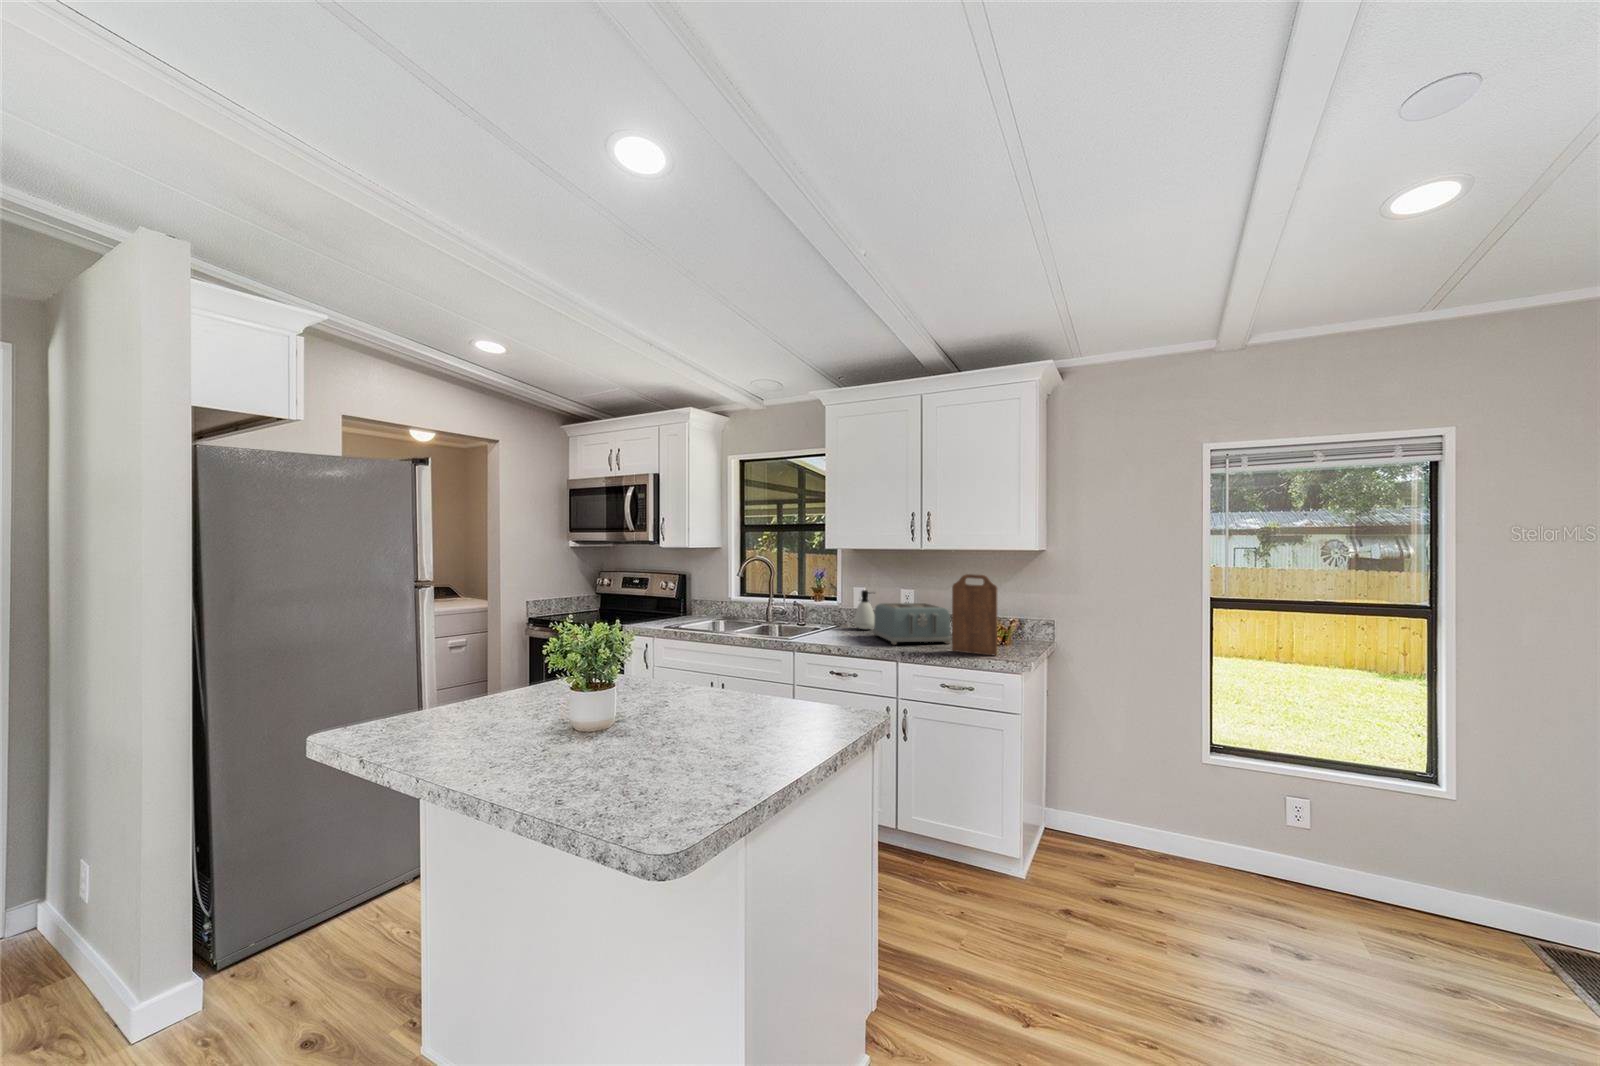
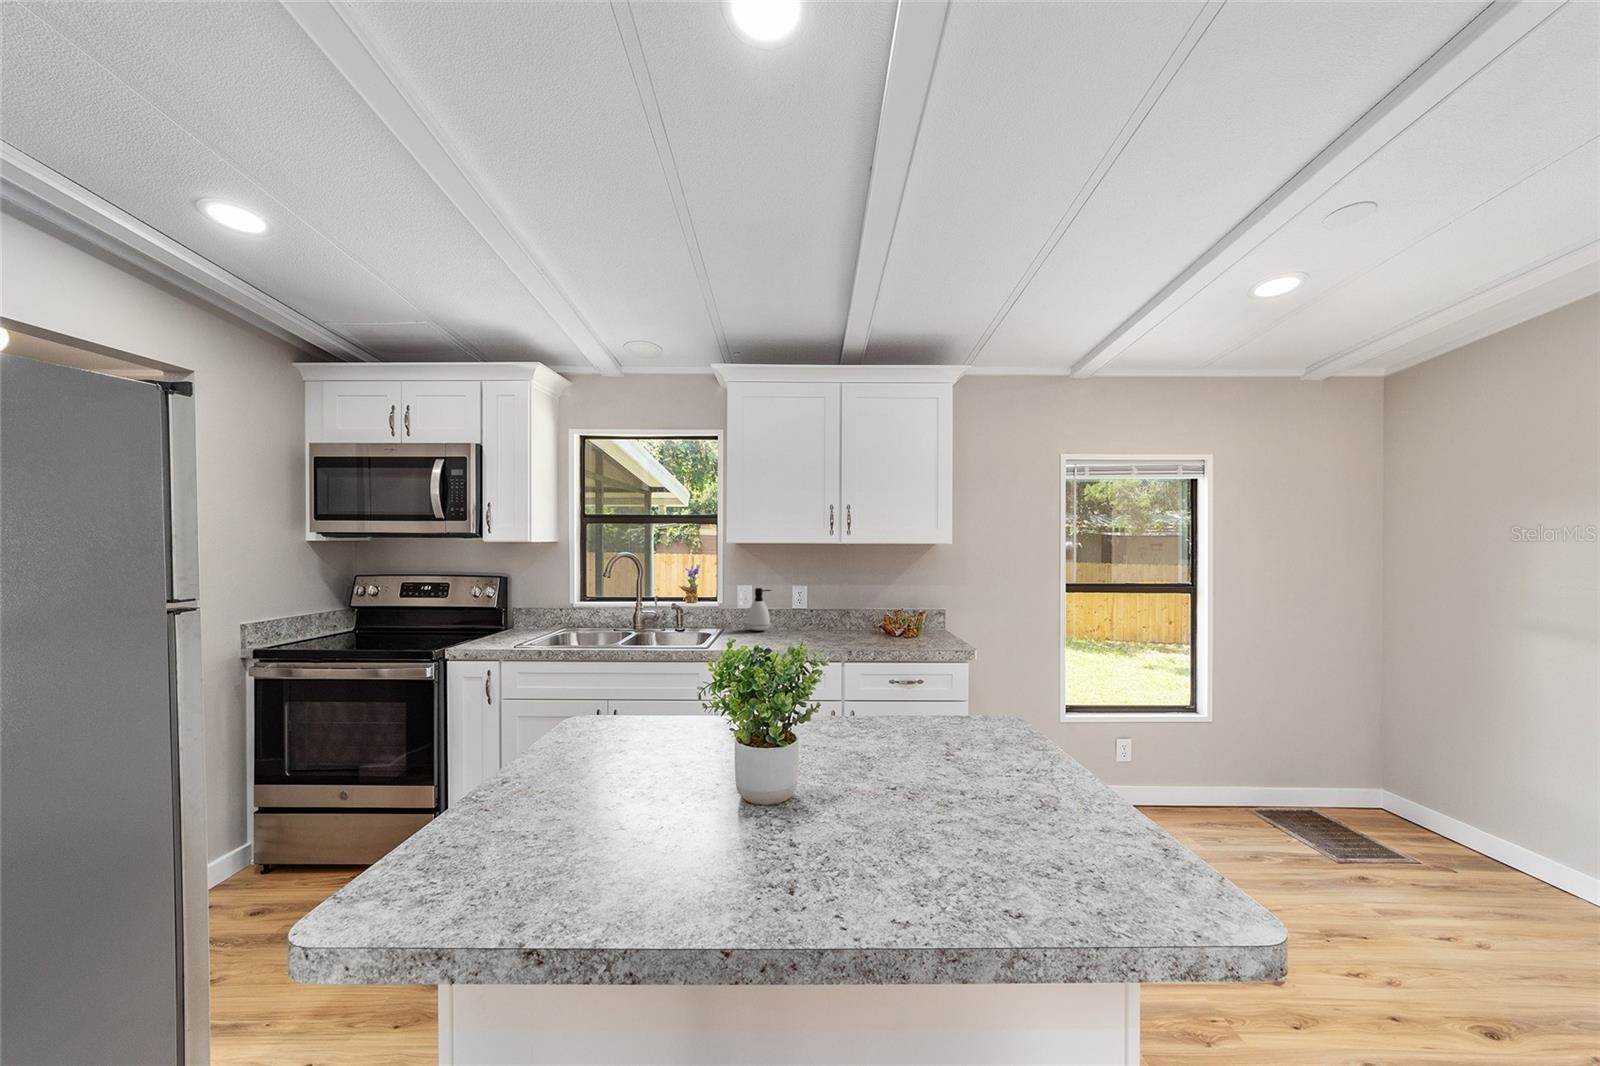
cutting board: present [952,574,997,655] -> none [891,570,937,648]
toaster: present [873,603,952,645] -> none [783,599,873,646]

